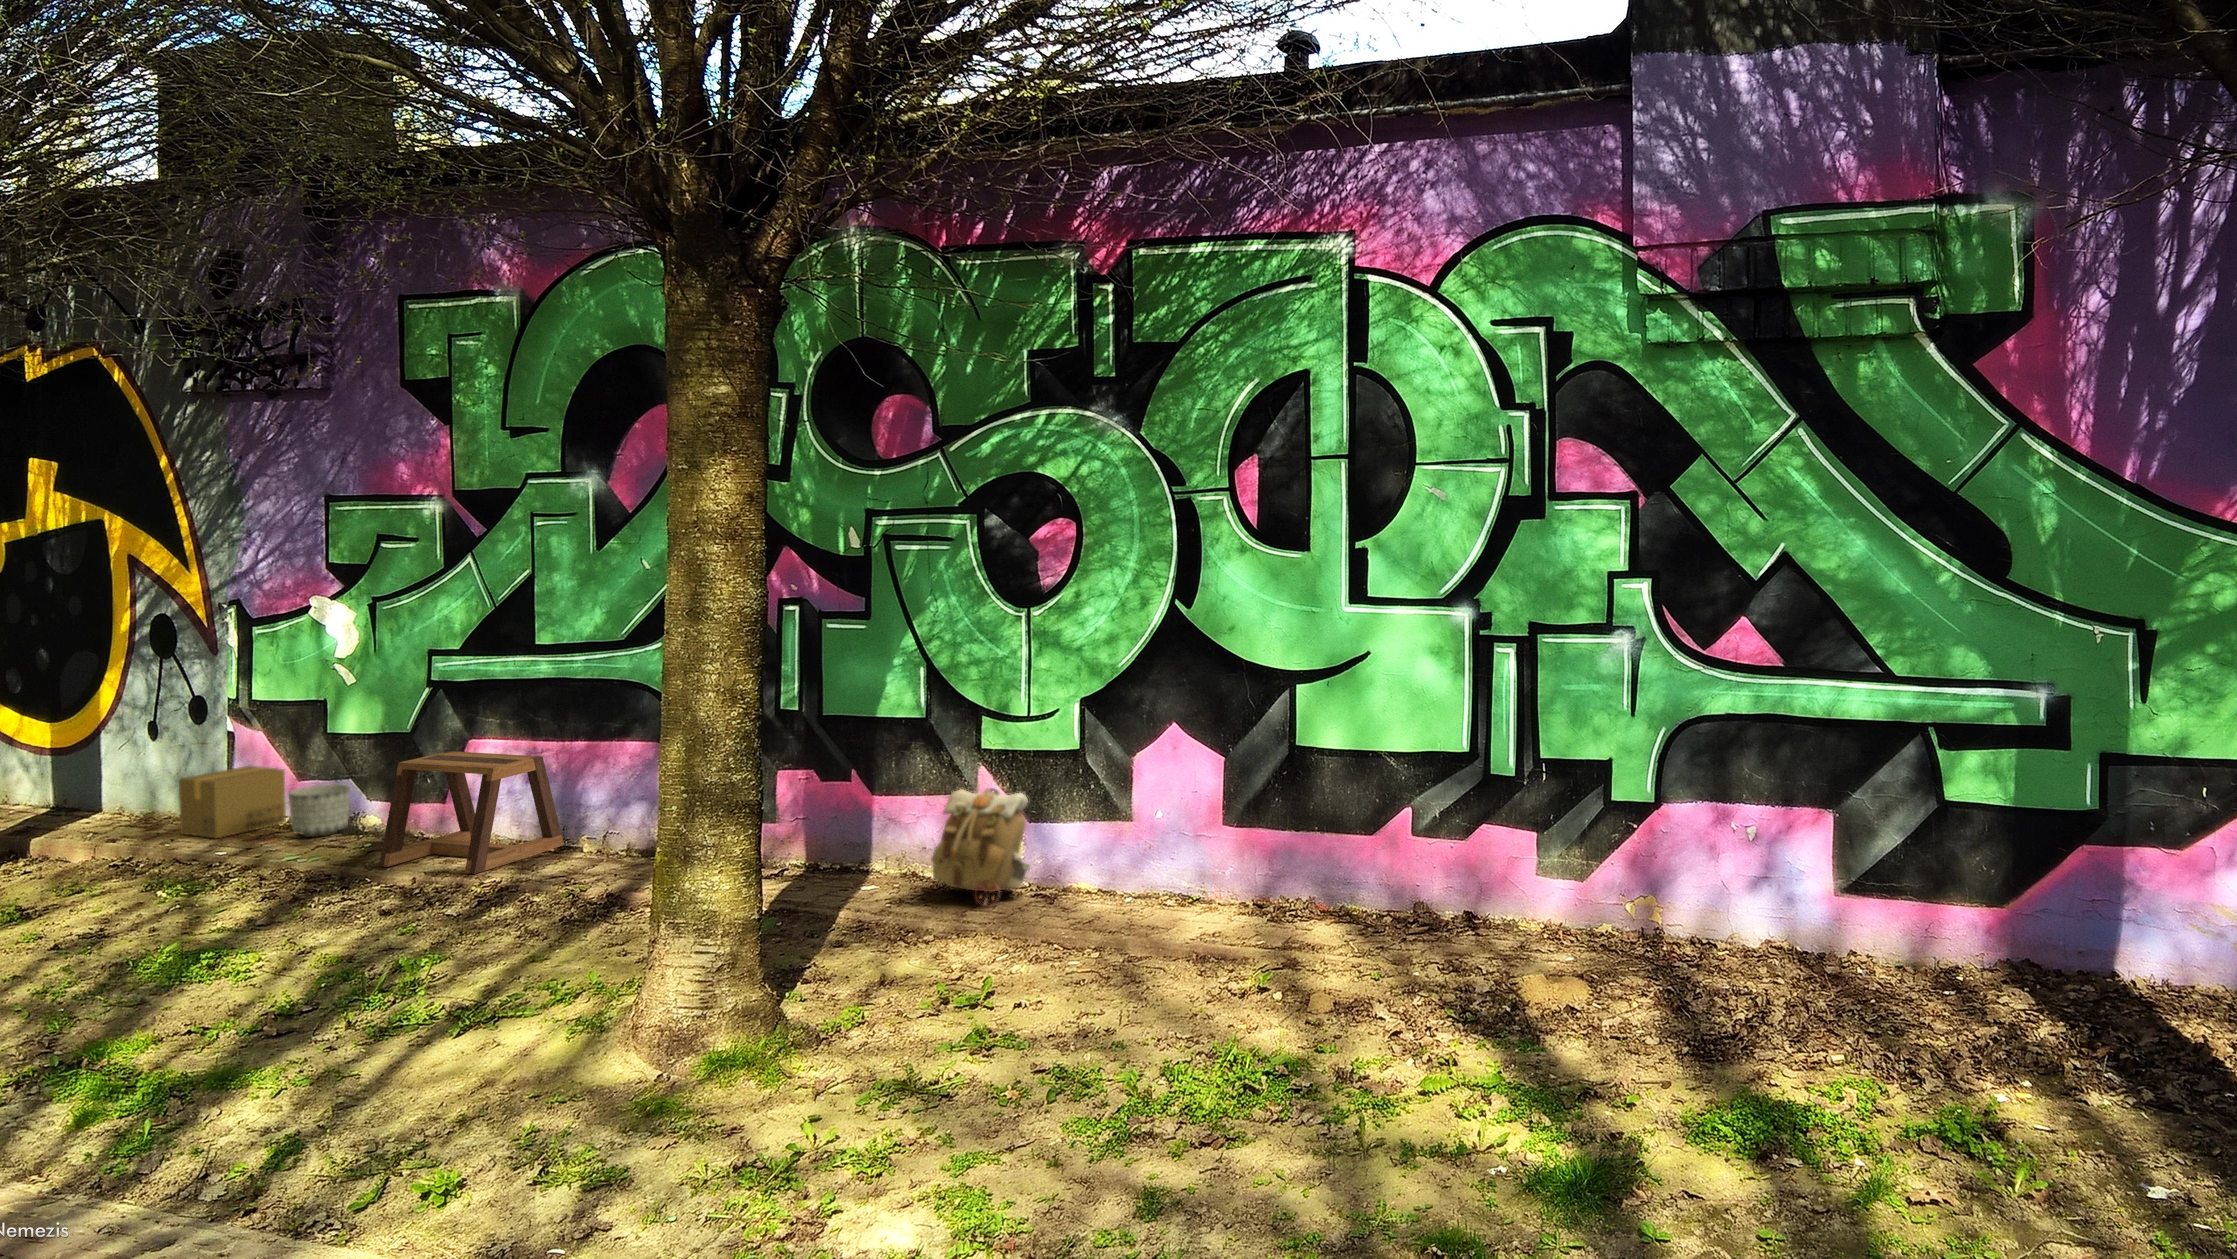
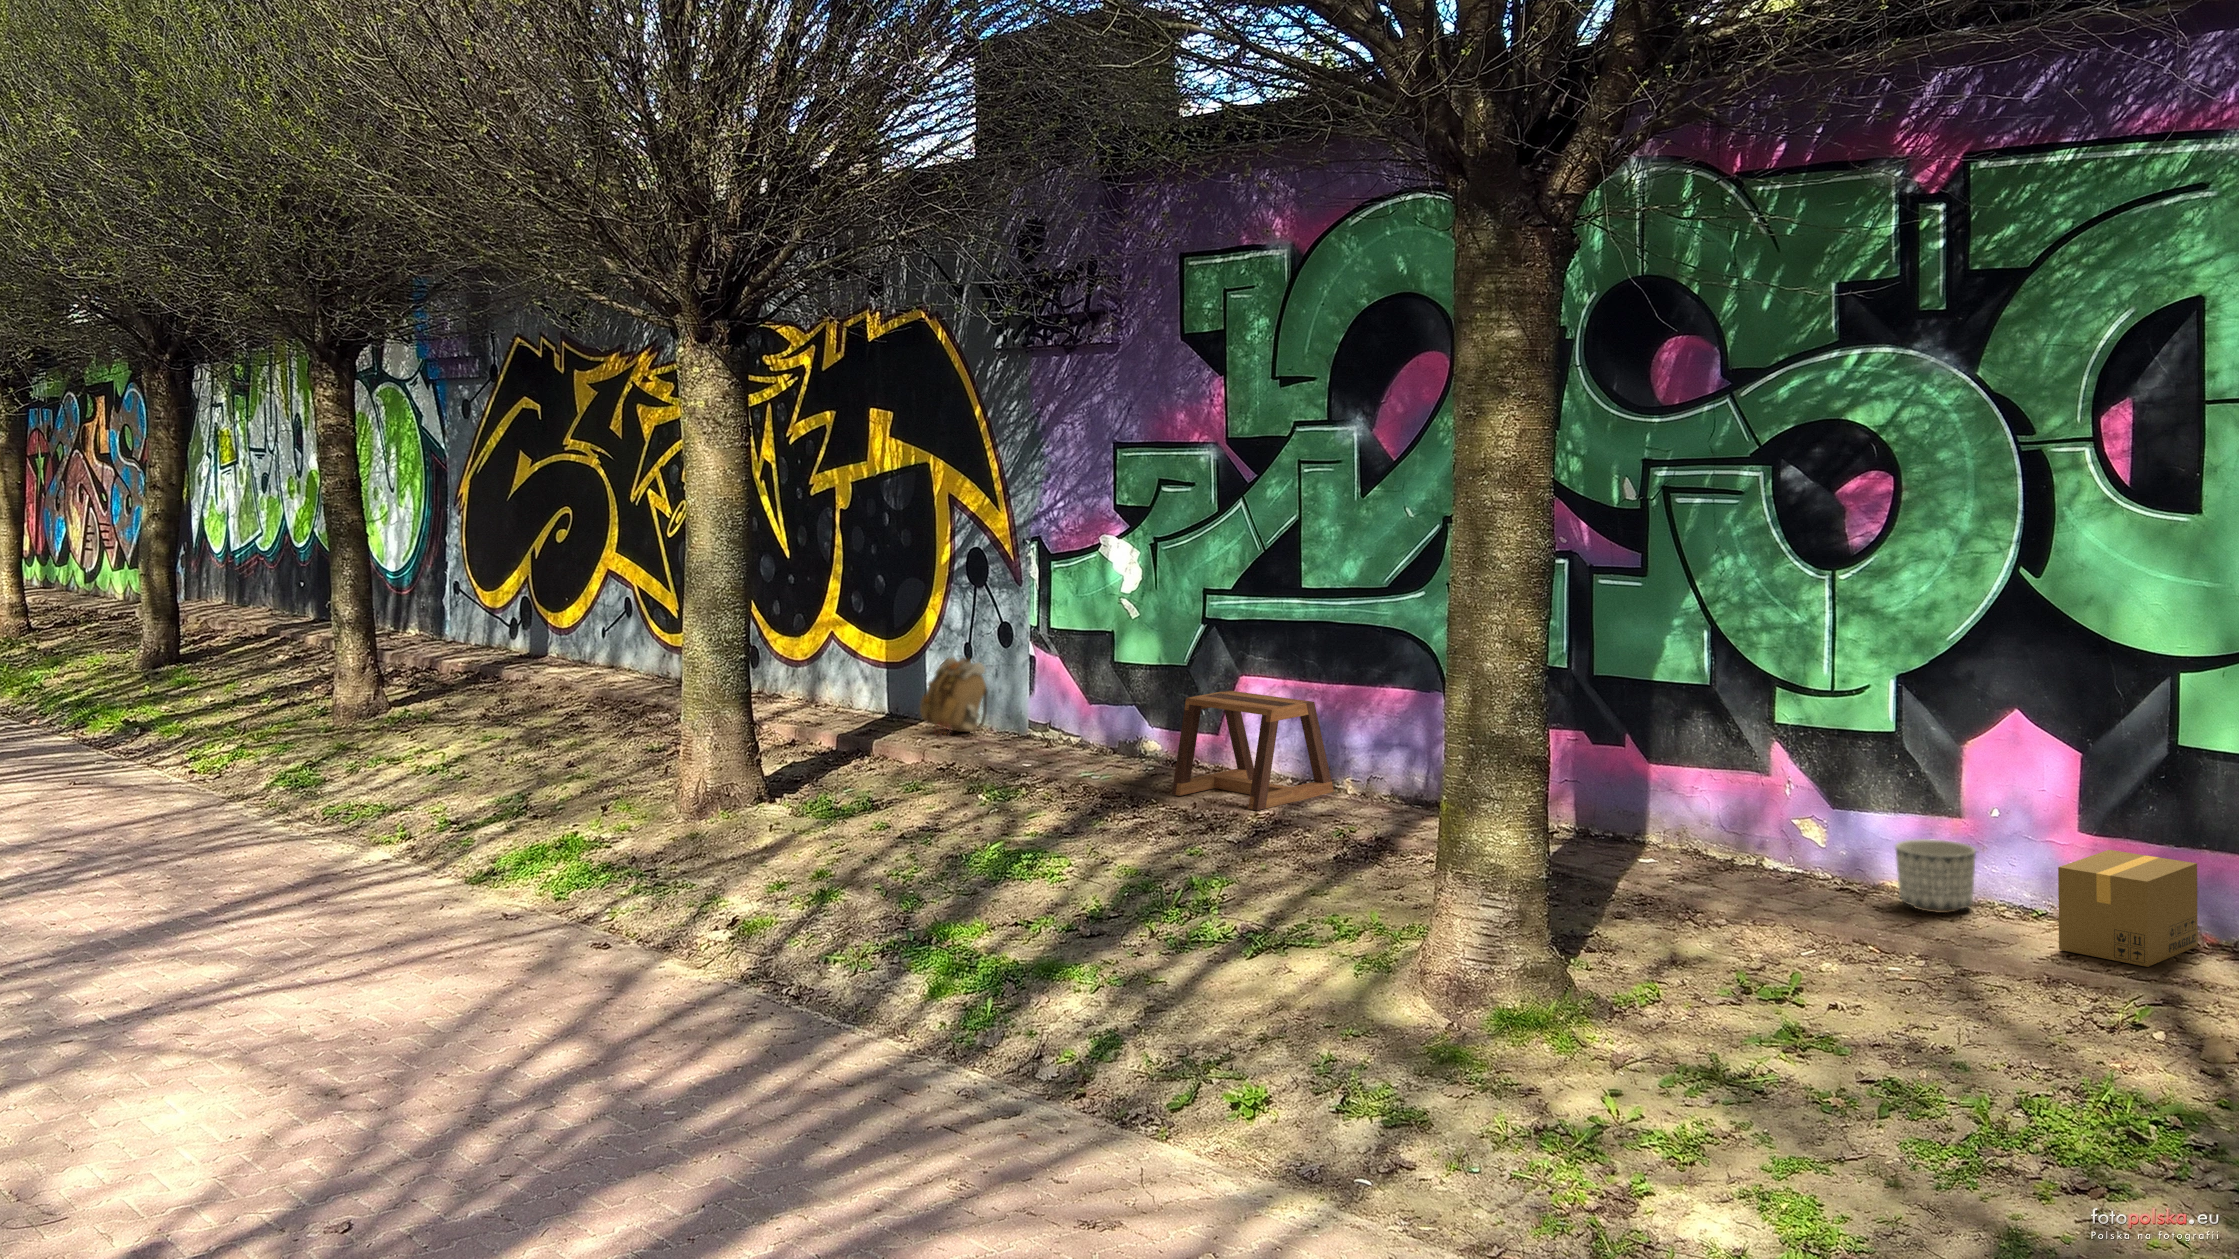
cardboard box: present [179,766,286,838] -> present [2058,850,2198,967]
planter: present [289,784,350,837] -> present [1895,839,1976,913]
backpack: present [932,788,1030,906] -> present [920,658,987,738]

